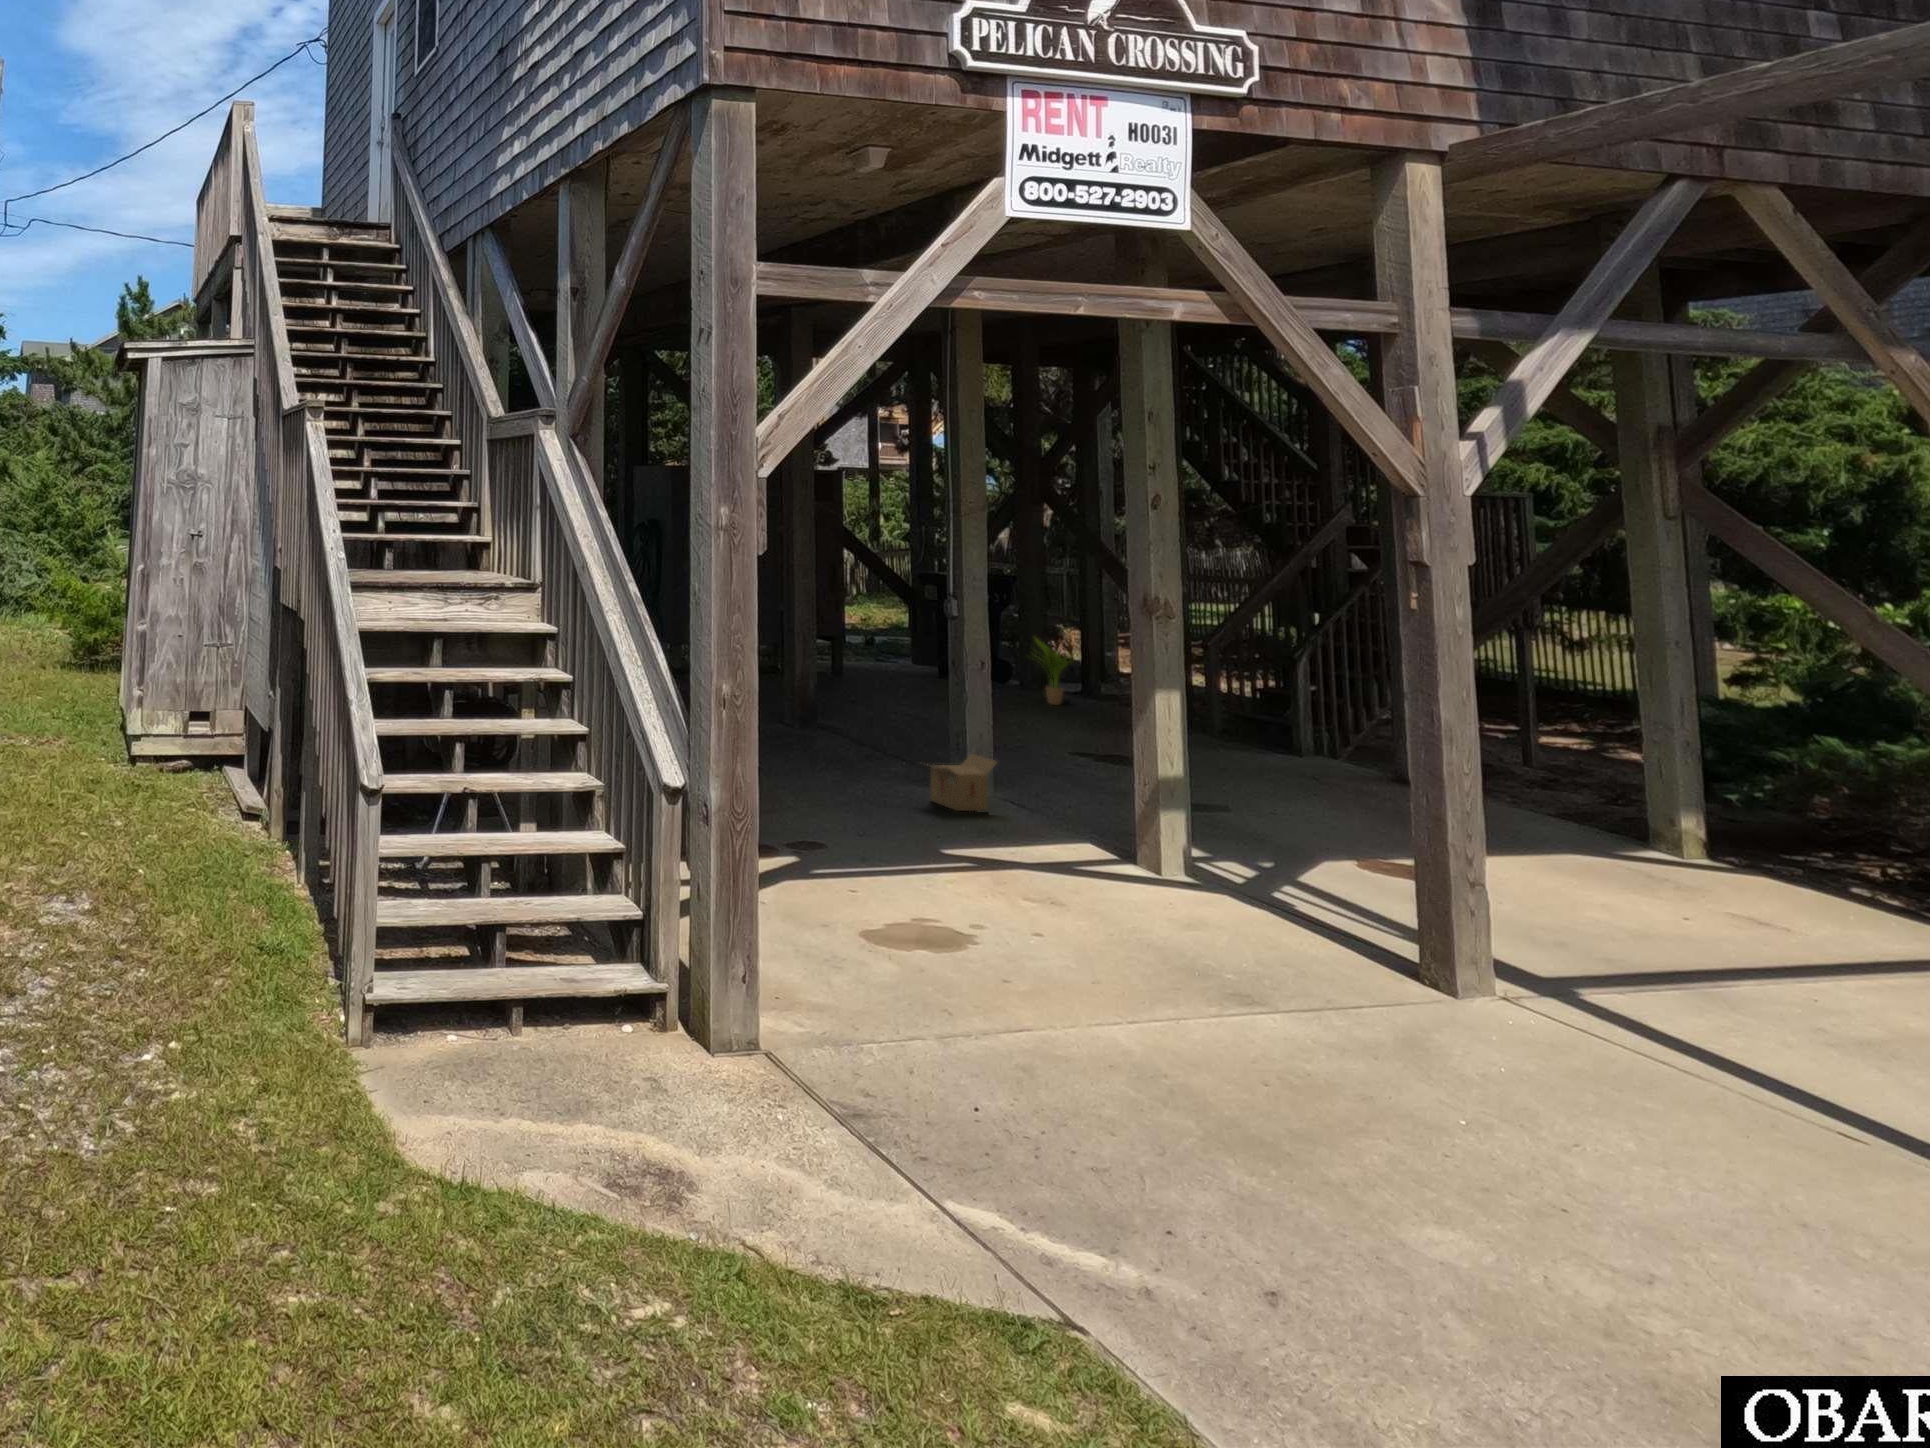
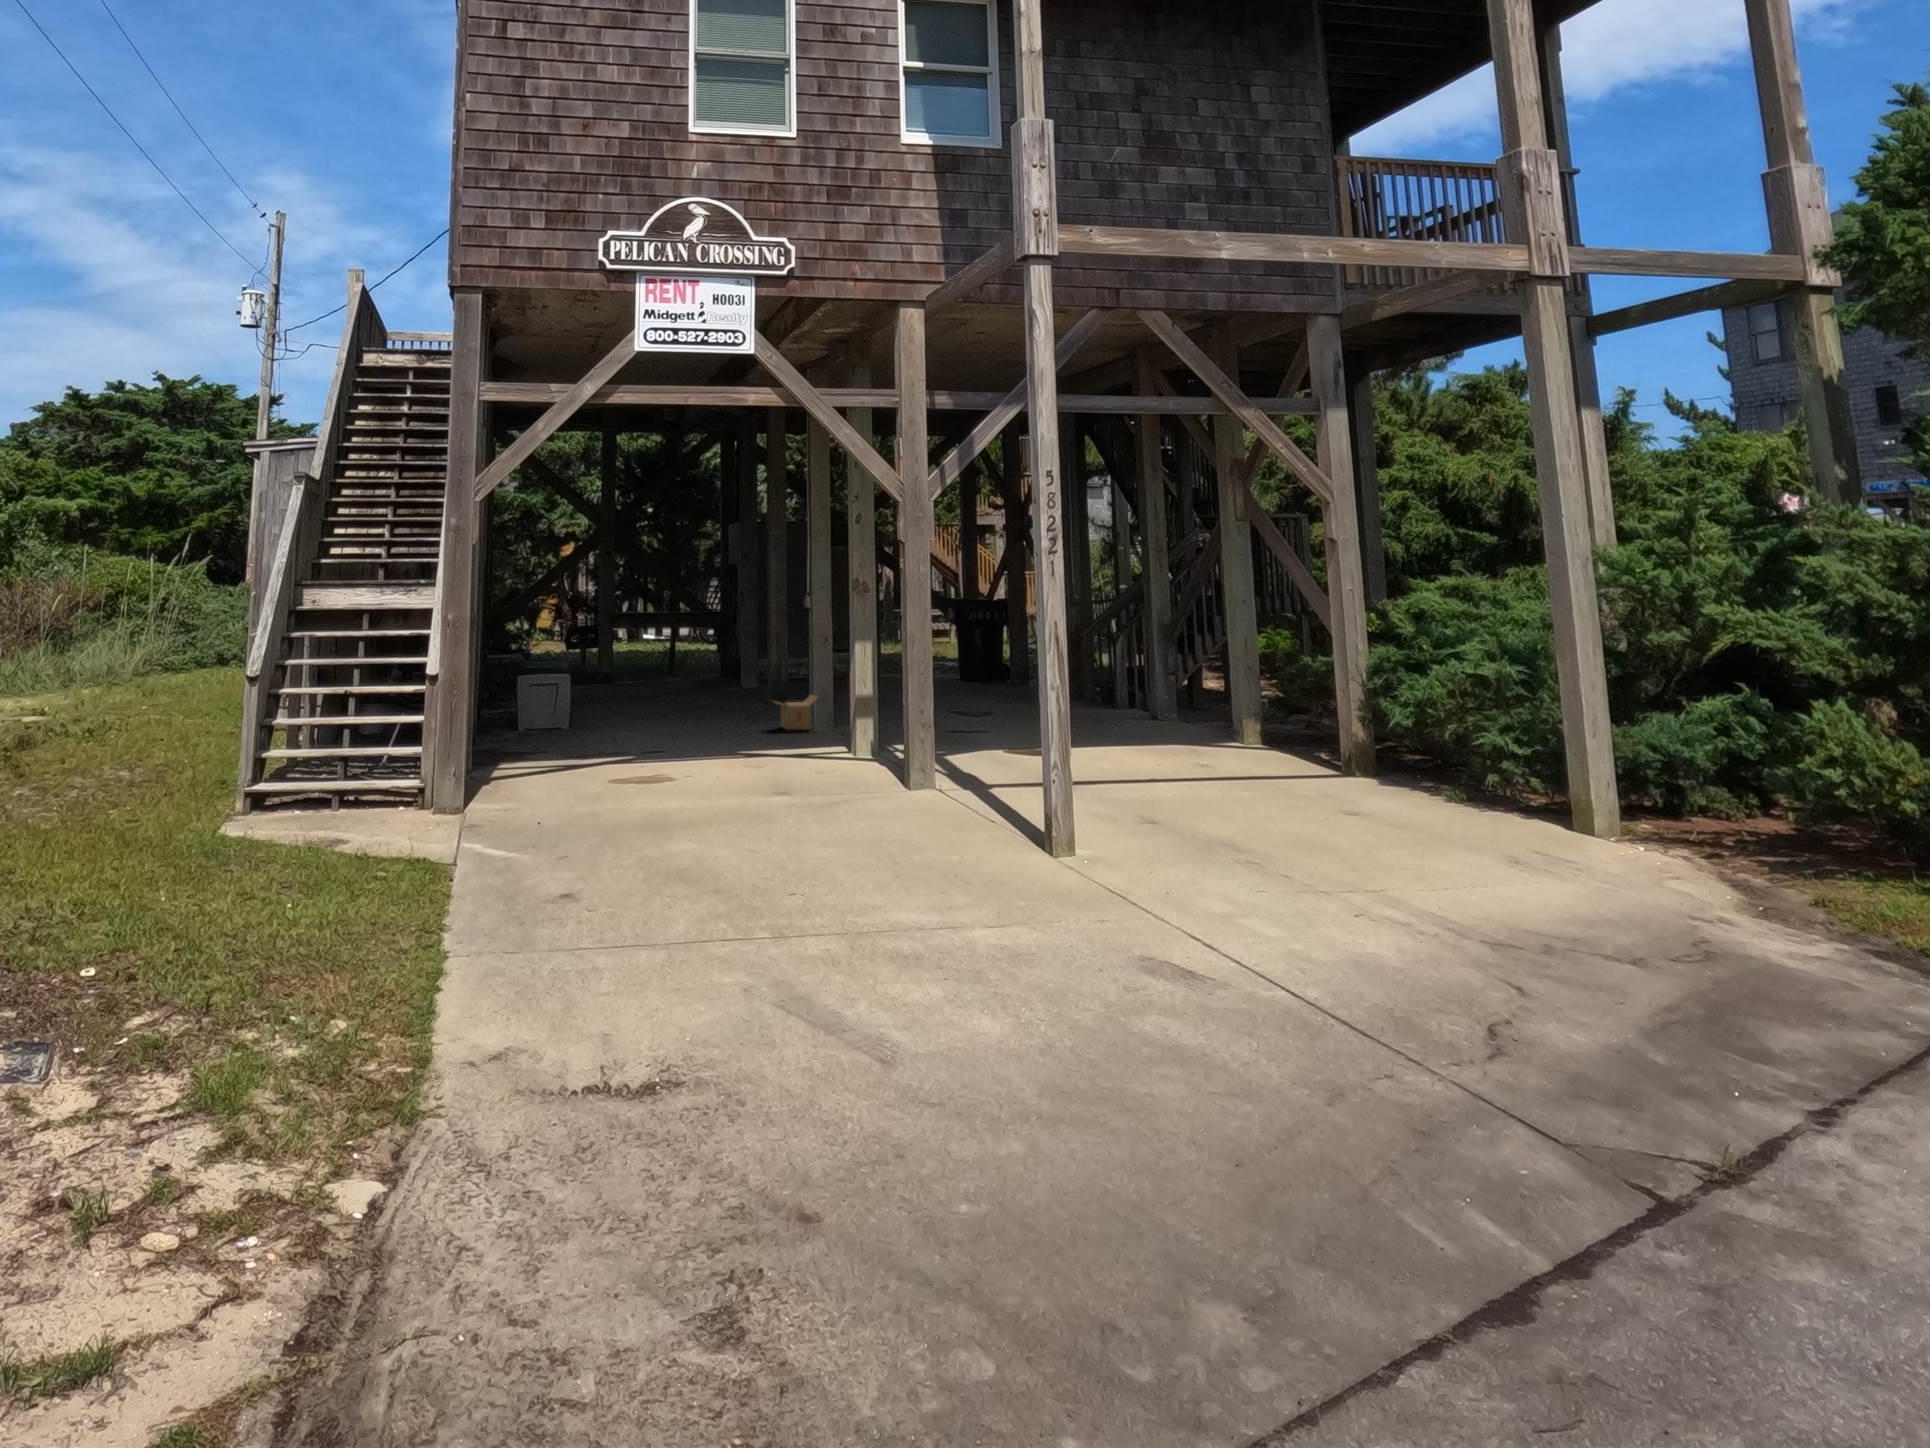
potted plant: present [1035,638,1069,705] -> none [979,632,1013,683]

